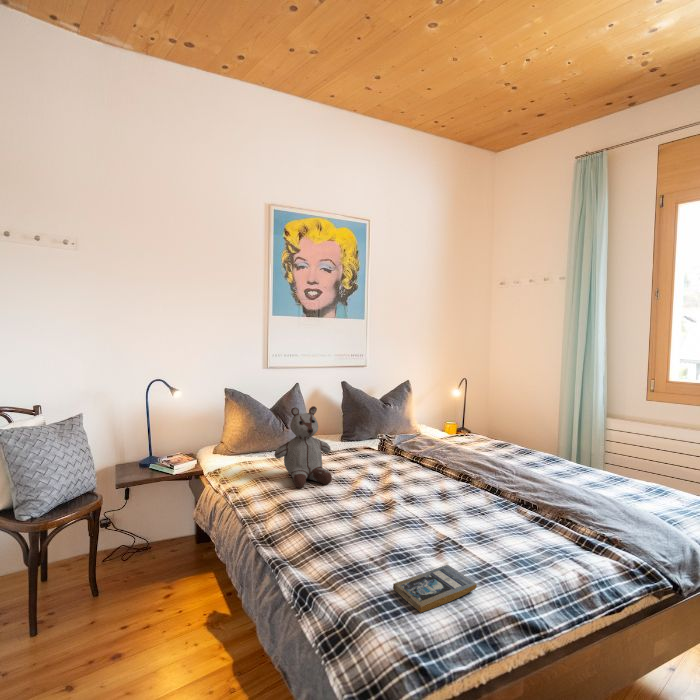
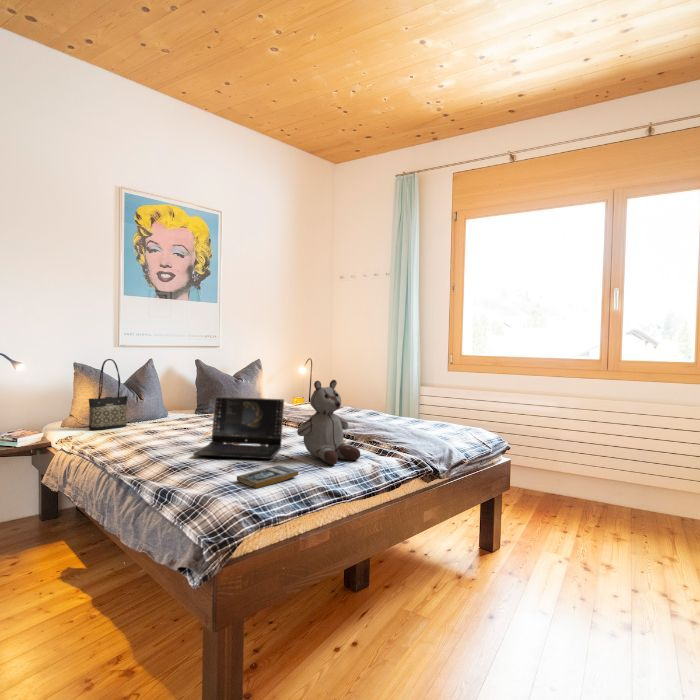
tote bag: none [235,389,274,465] -> present [89,359,128,430]
stuffed bear: present [274,406,332,488] -> present [297,380,360,465]
laptop: none [339,447,448,543] -> present [194,397,284,459]

